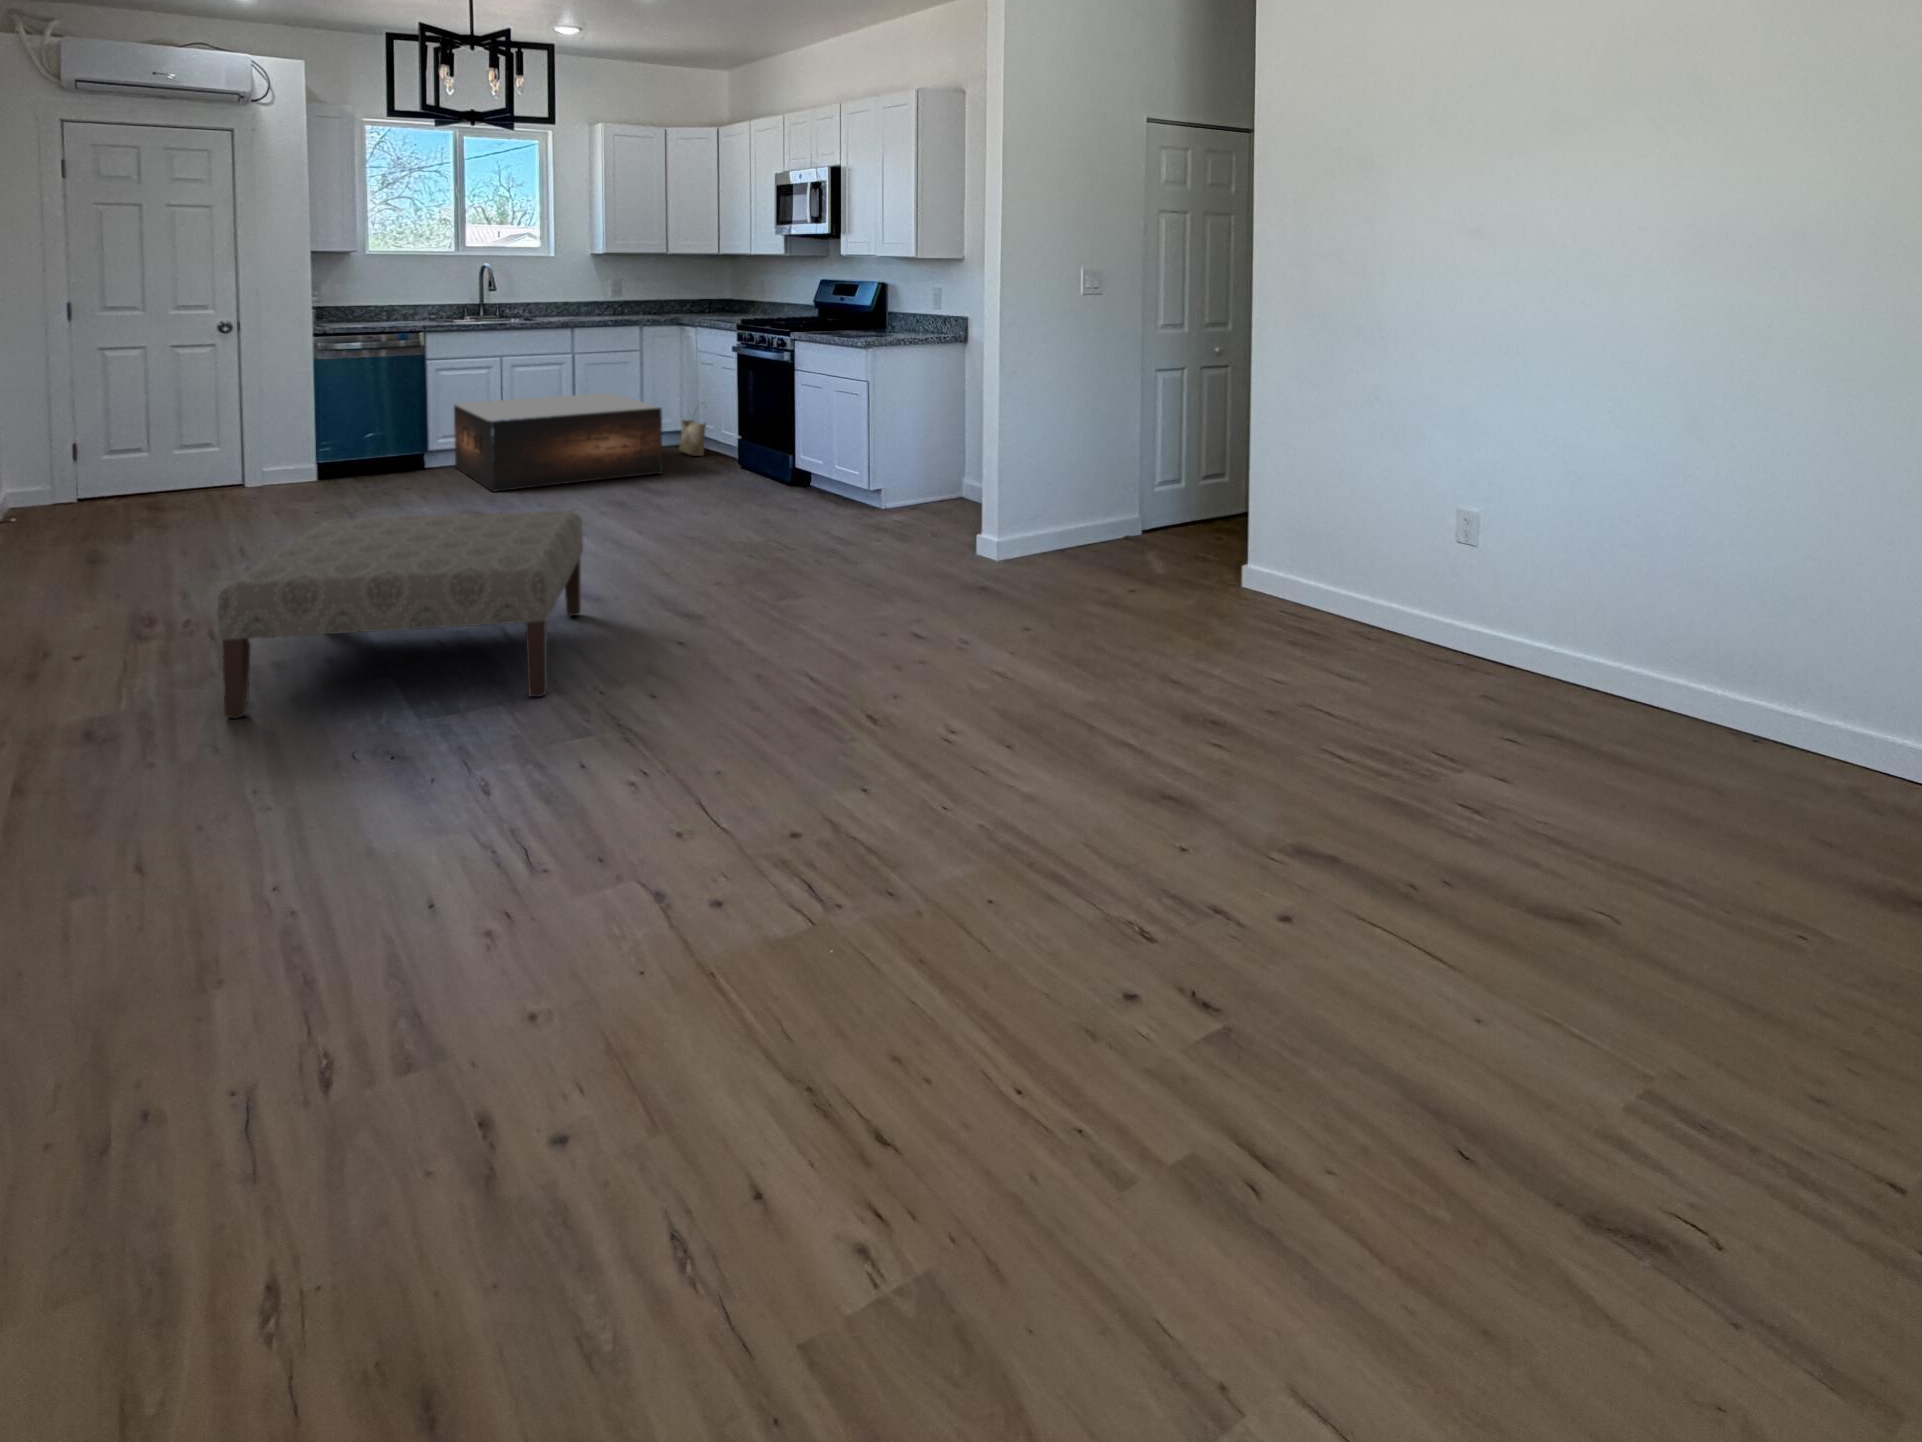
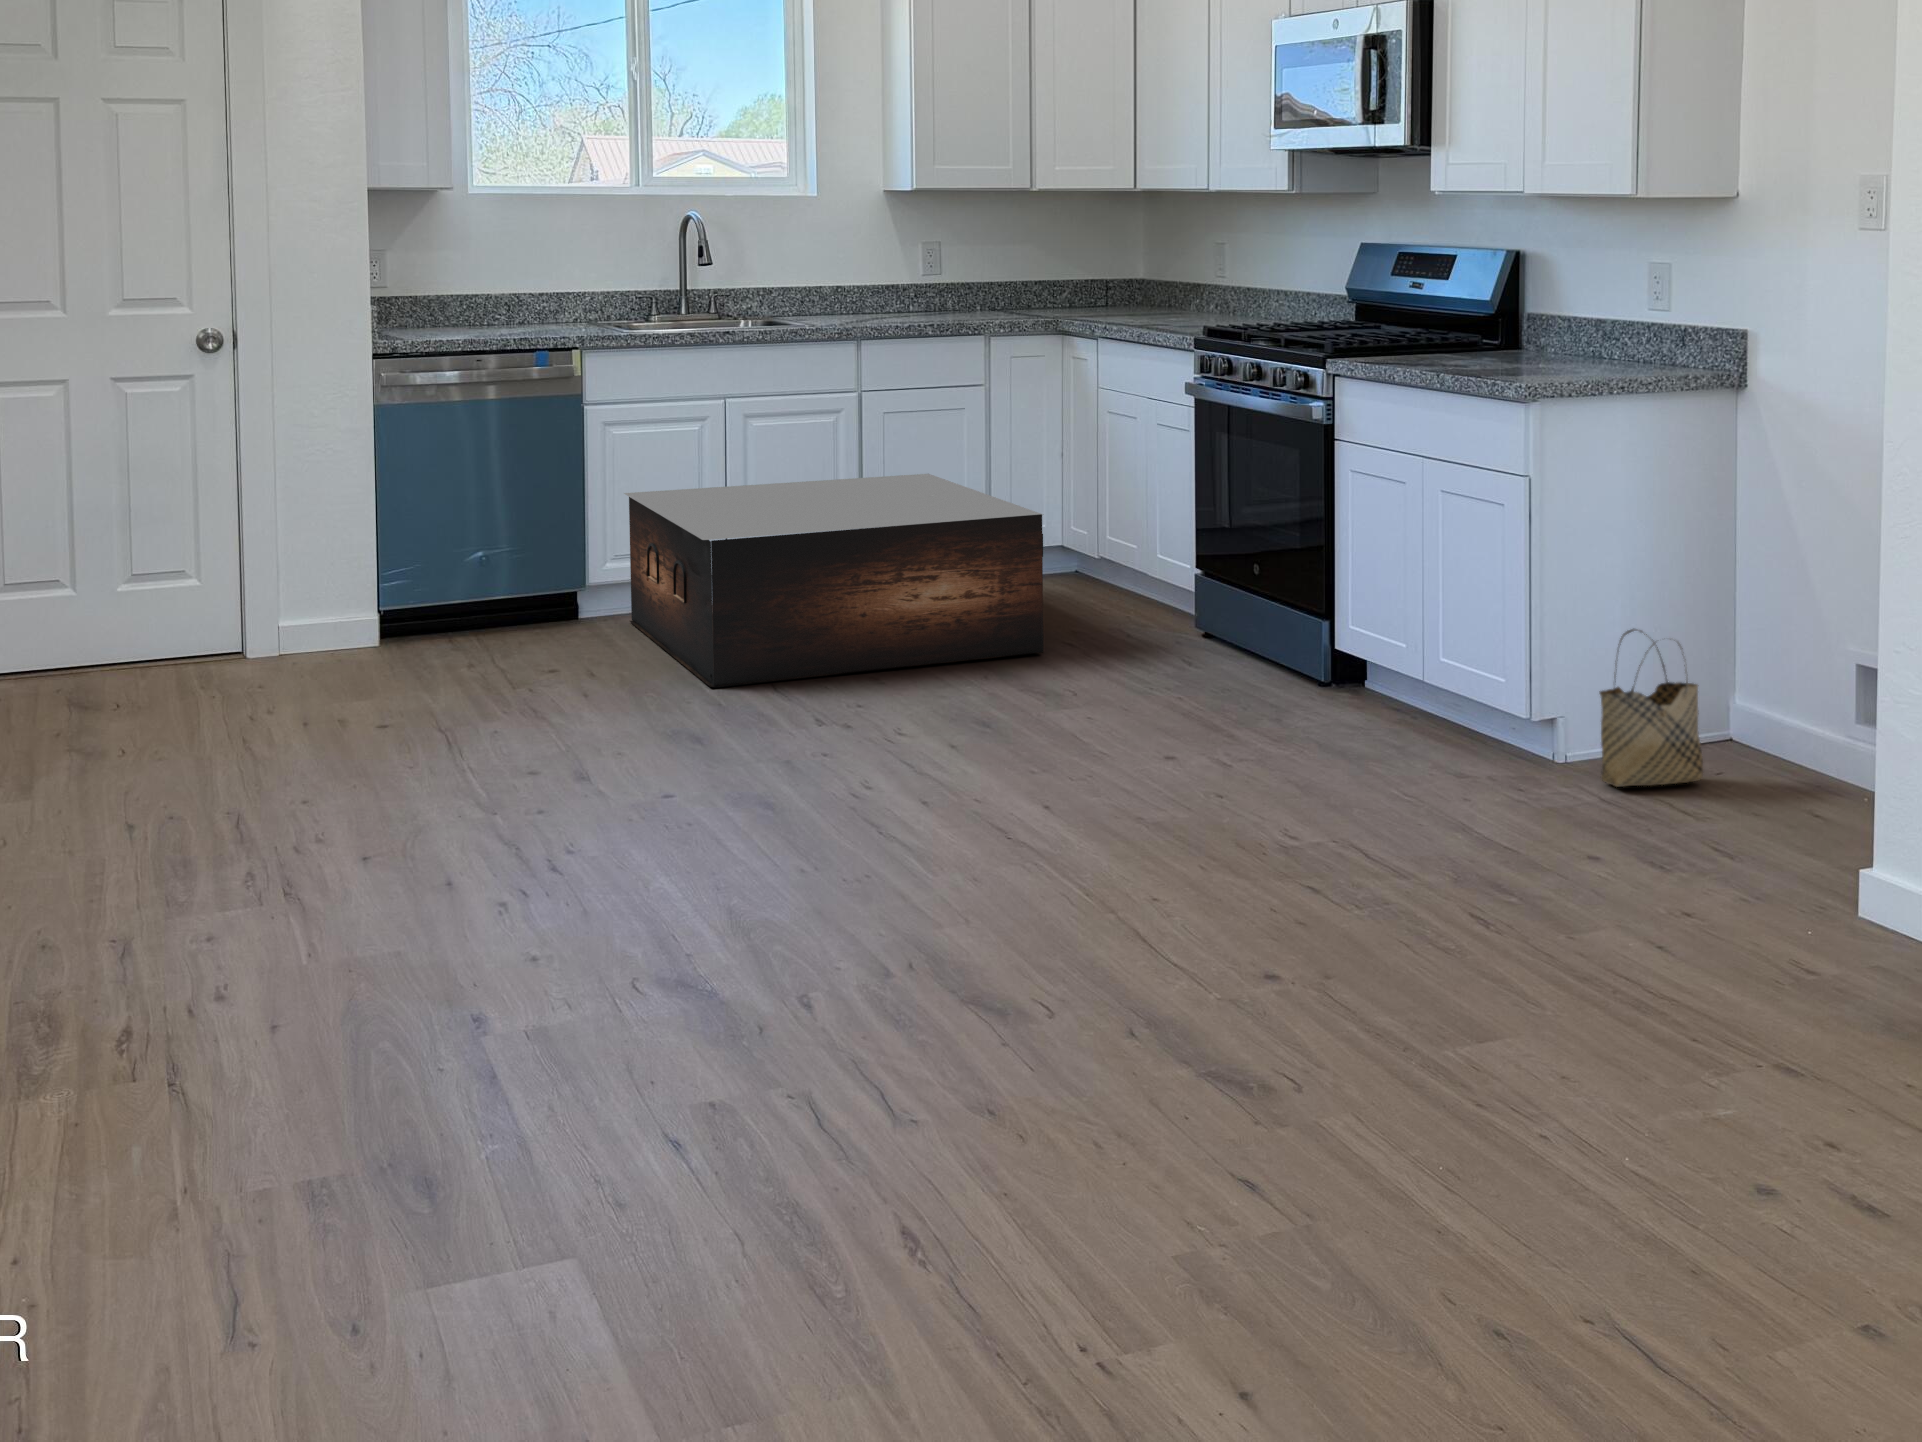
woven basket: present [679,403,706,456] -> present [1600,629,1703,787]
ottoman: present [218,511,583,719] -> none [174,814,964,1355]

